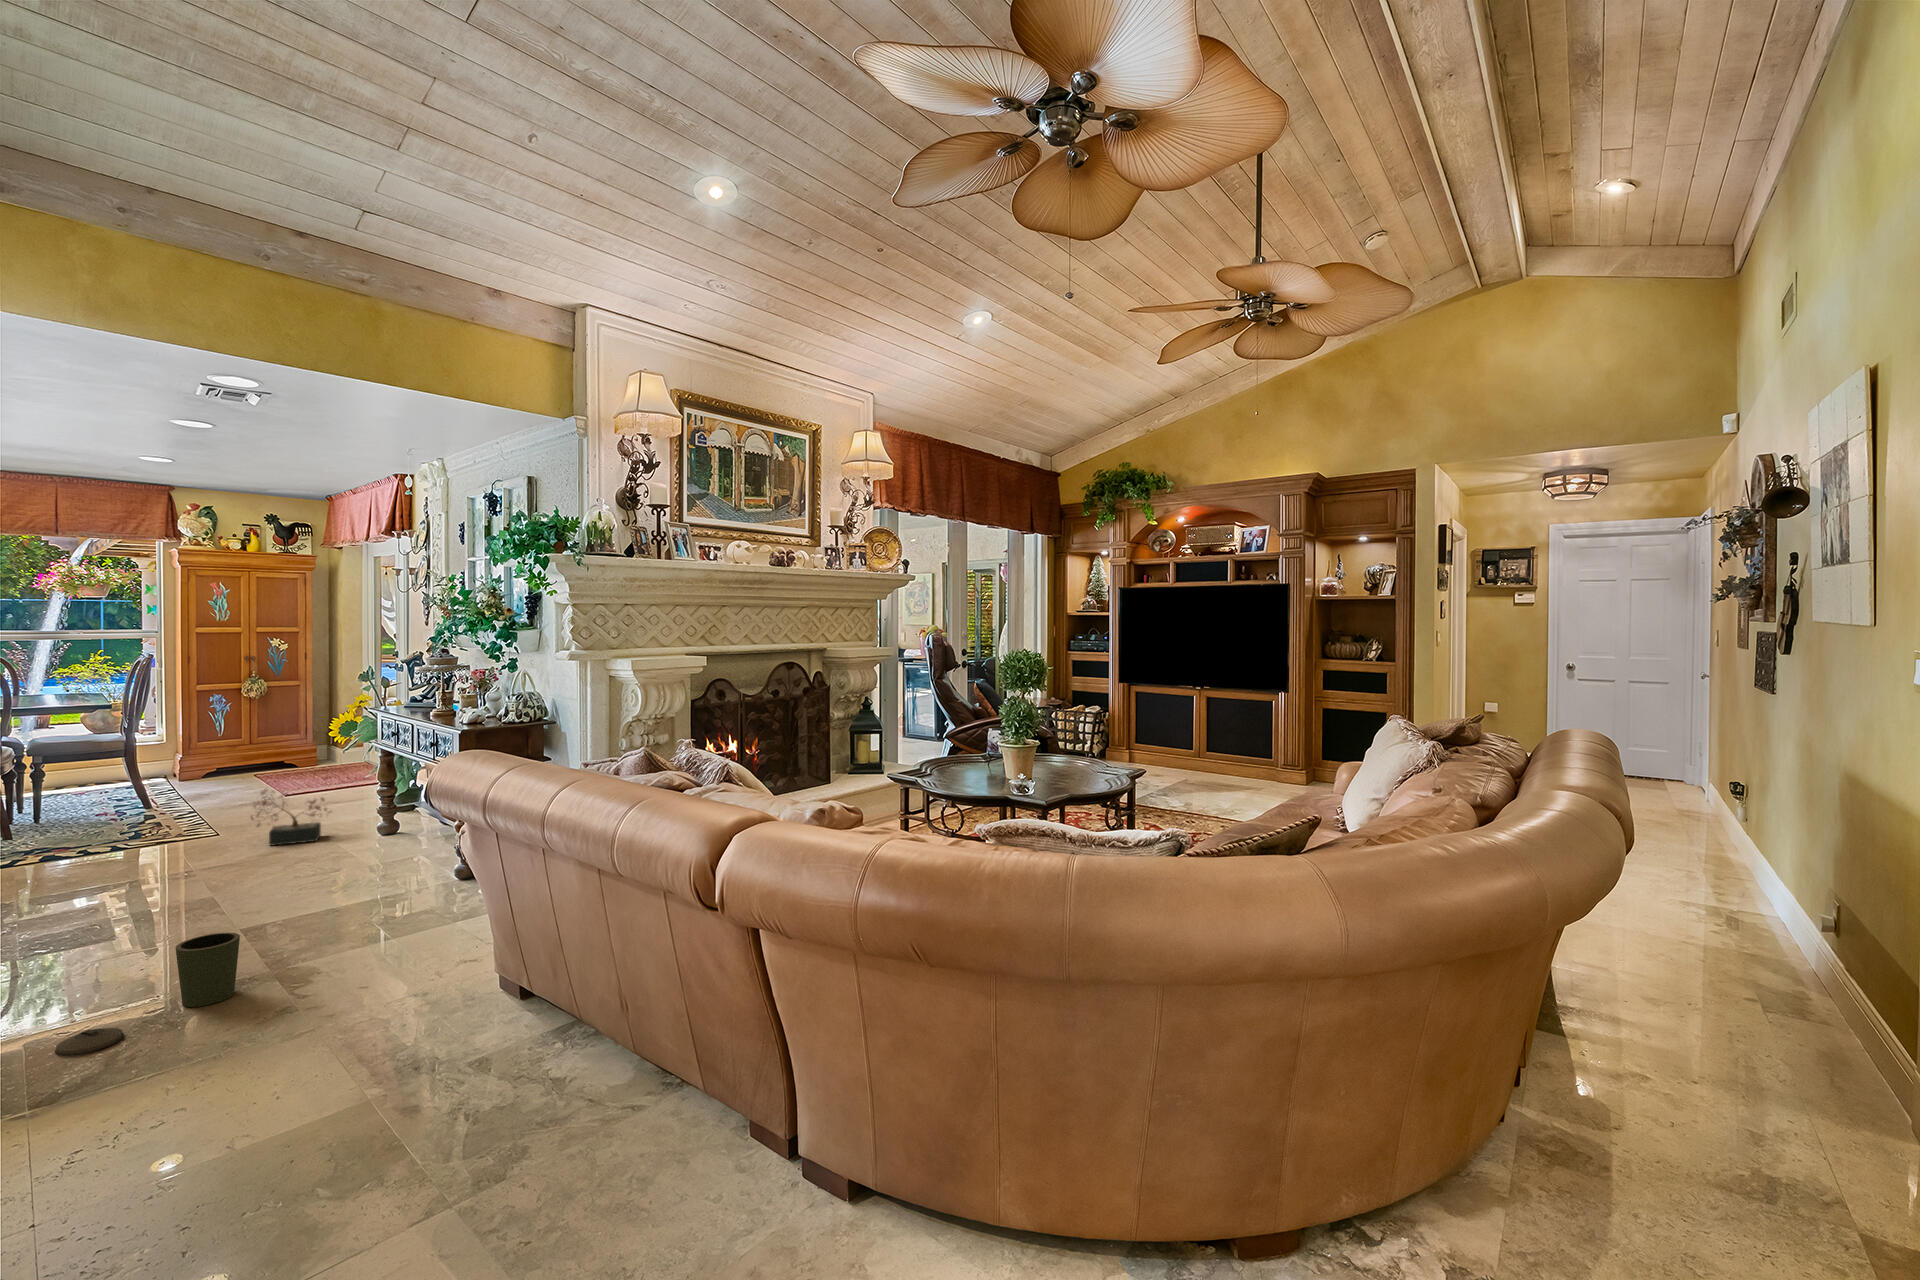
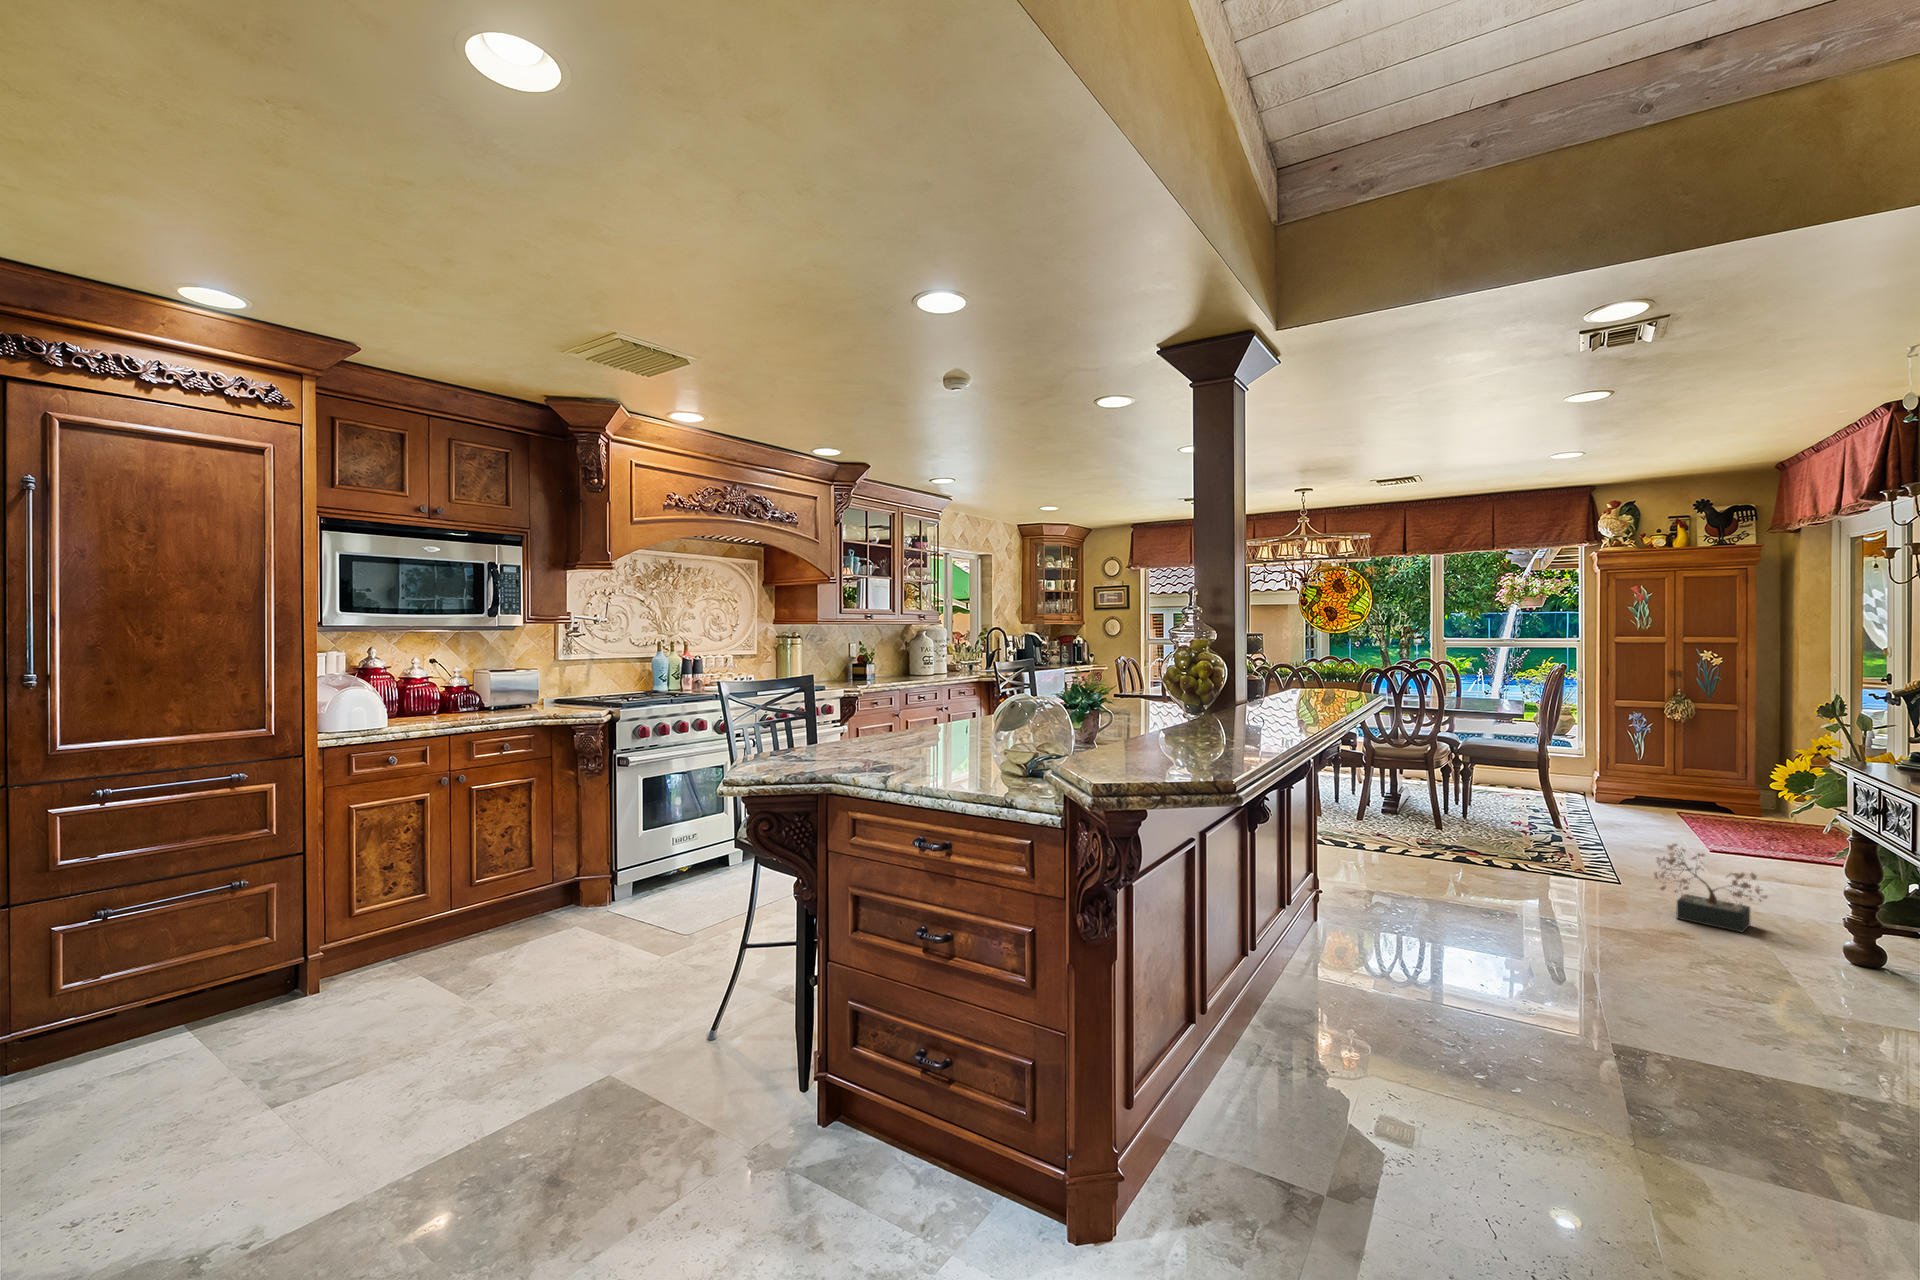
trash can: present [55,933,240,1056] -> none [1380,1052,1591,1164]

